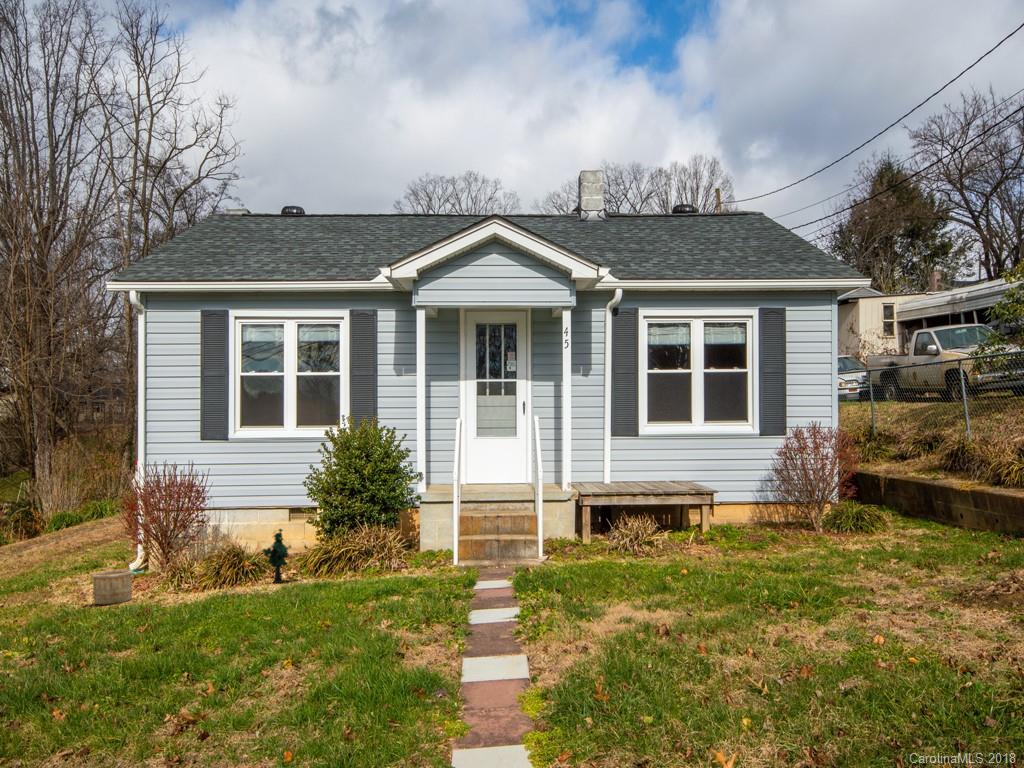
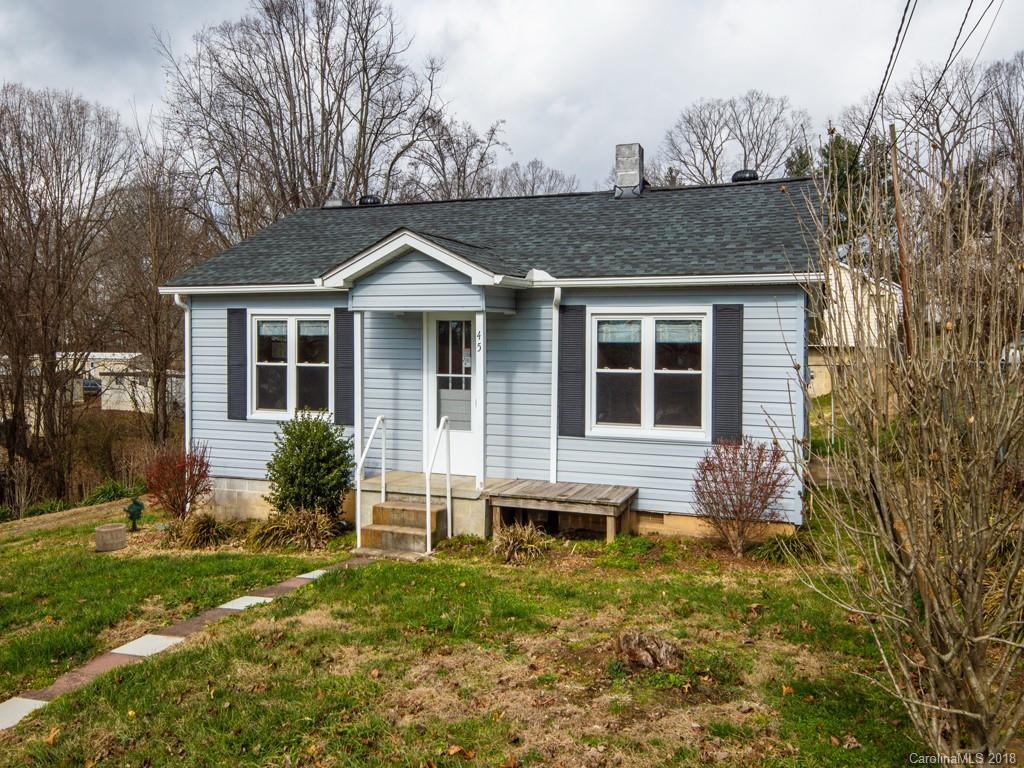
decorative plant: present [262,529,291,583] -> present [123,494,145,532]

